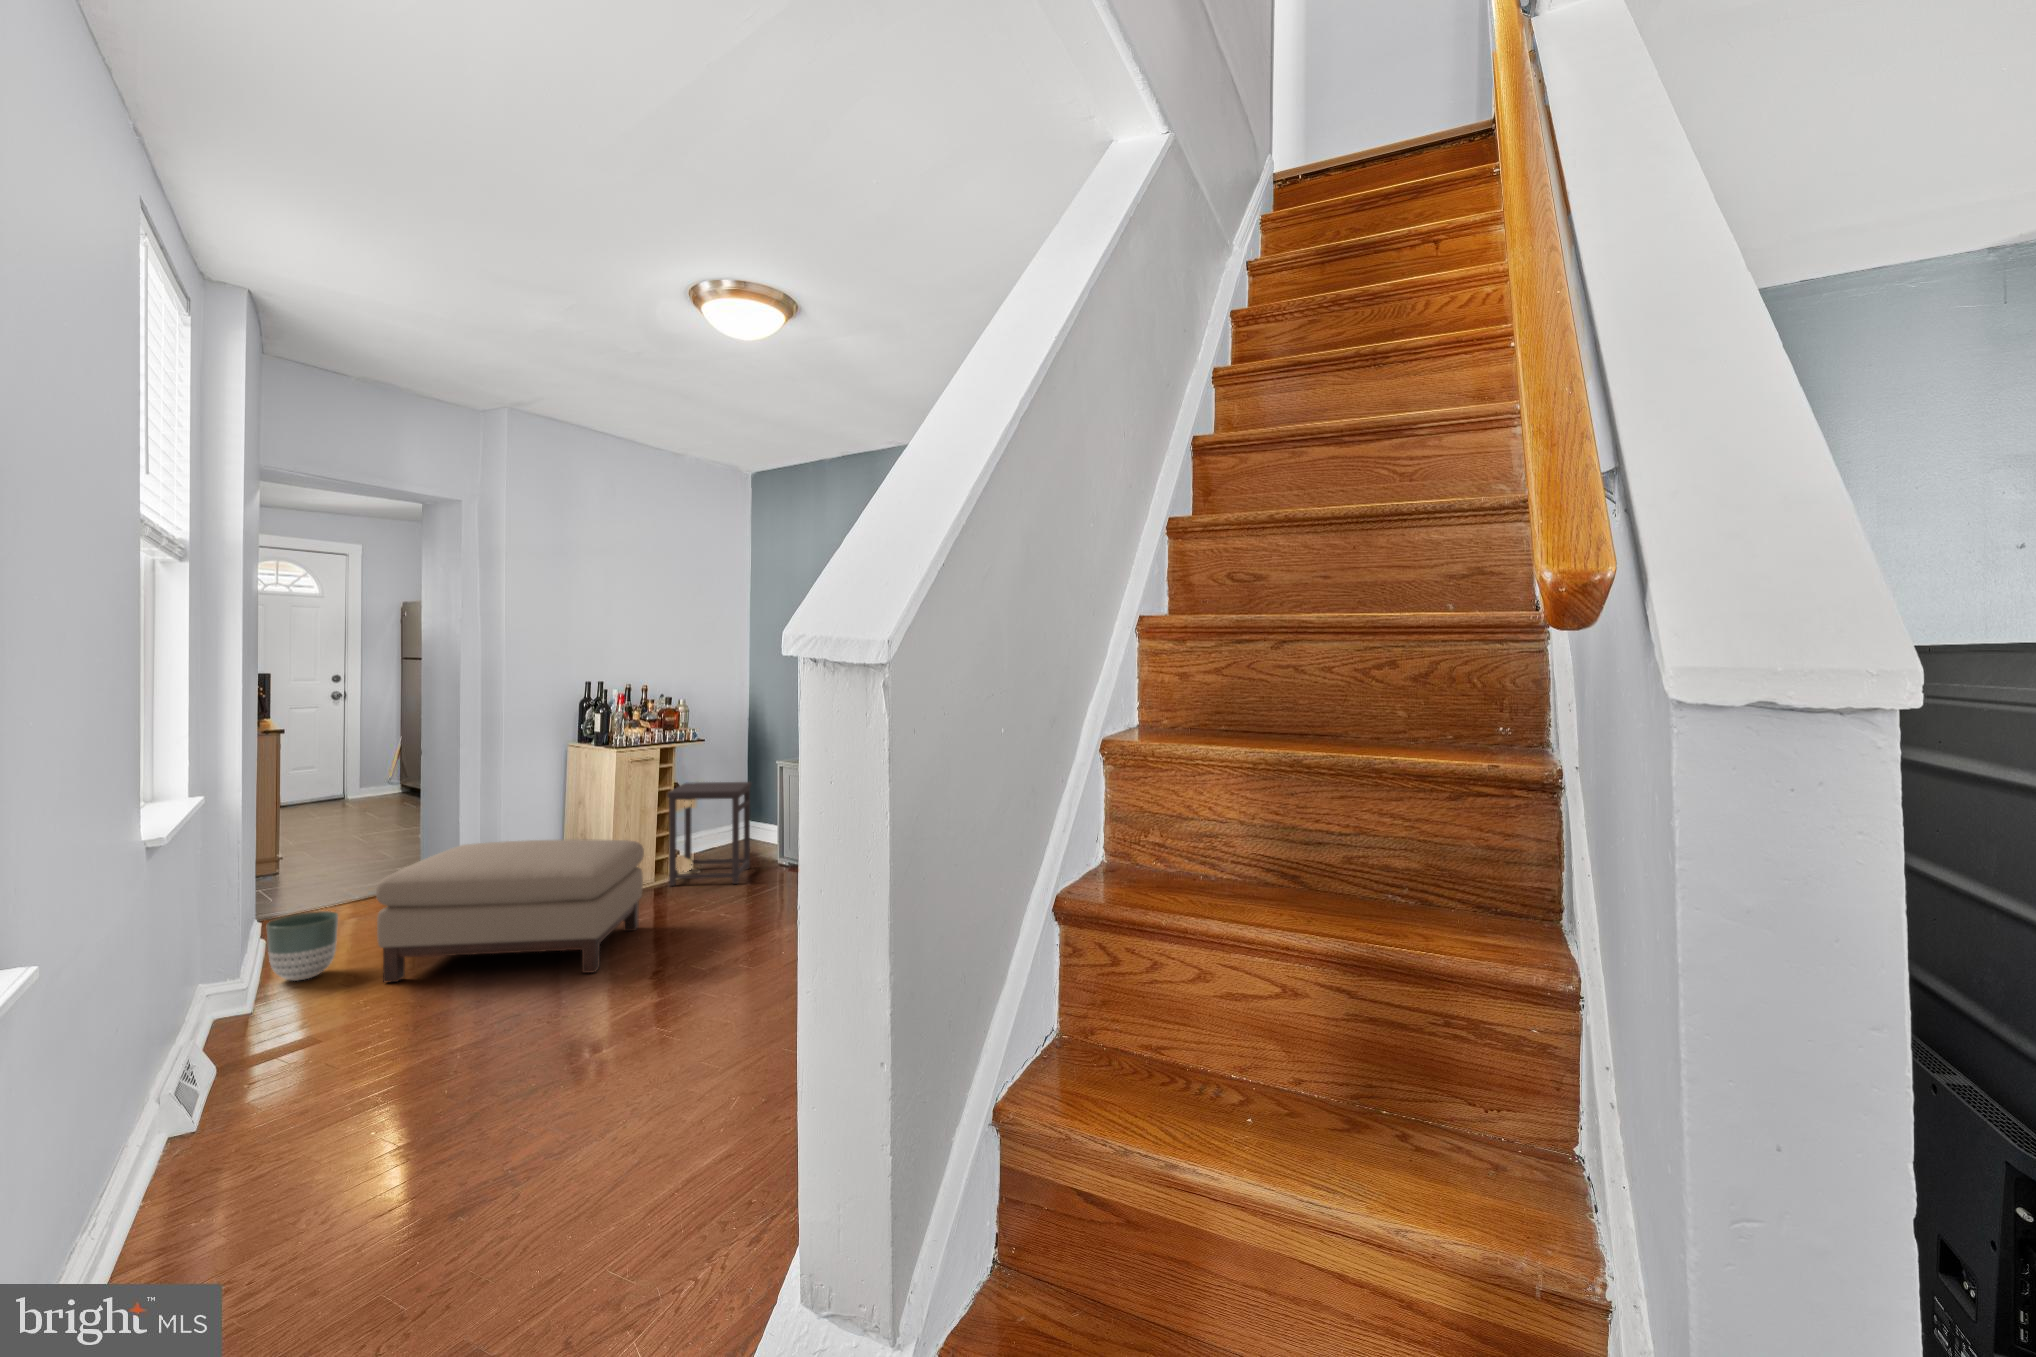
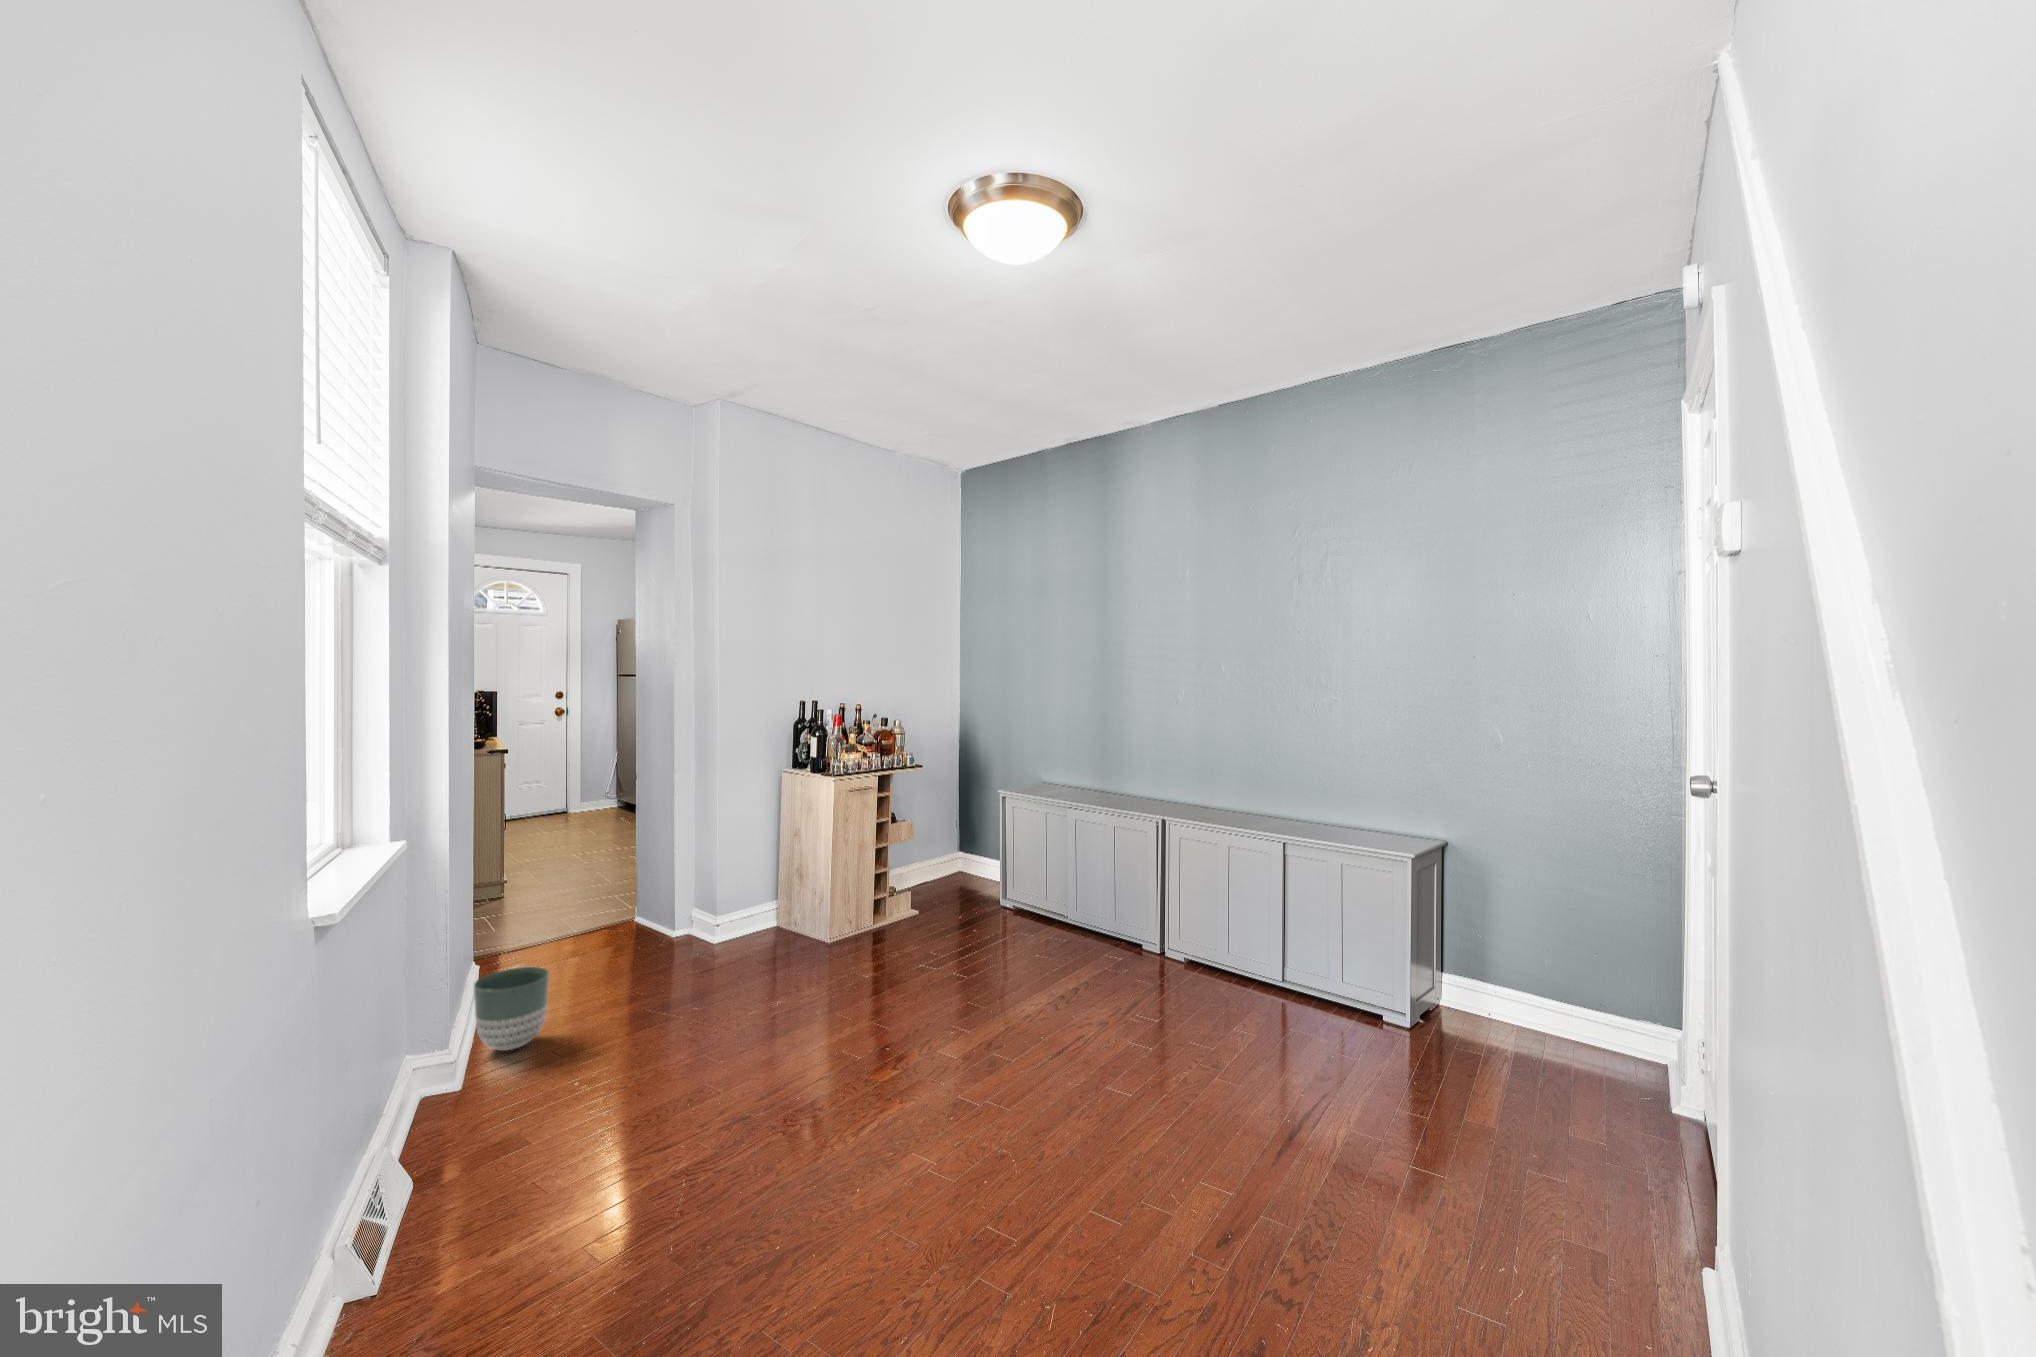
side table: present [667,782,751,886] -> none [888,812,972,931]
ottoman: present [376,839,644,982] -> none [587,885,873,1061]

